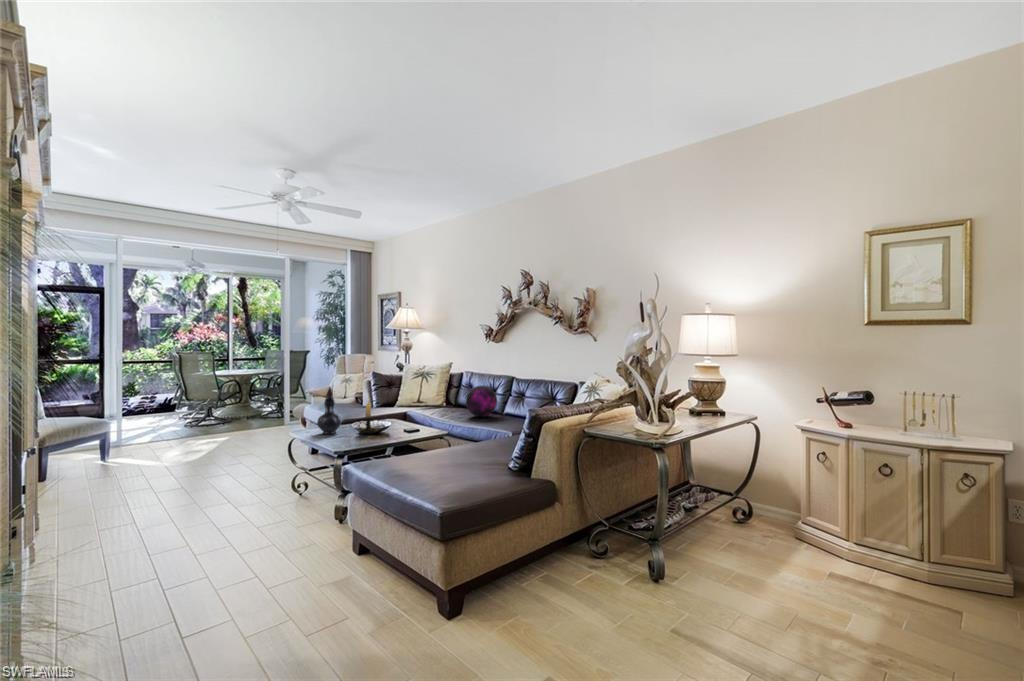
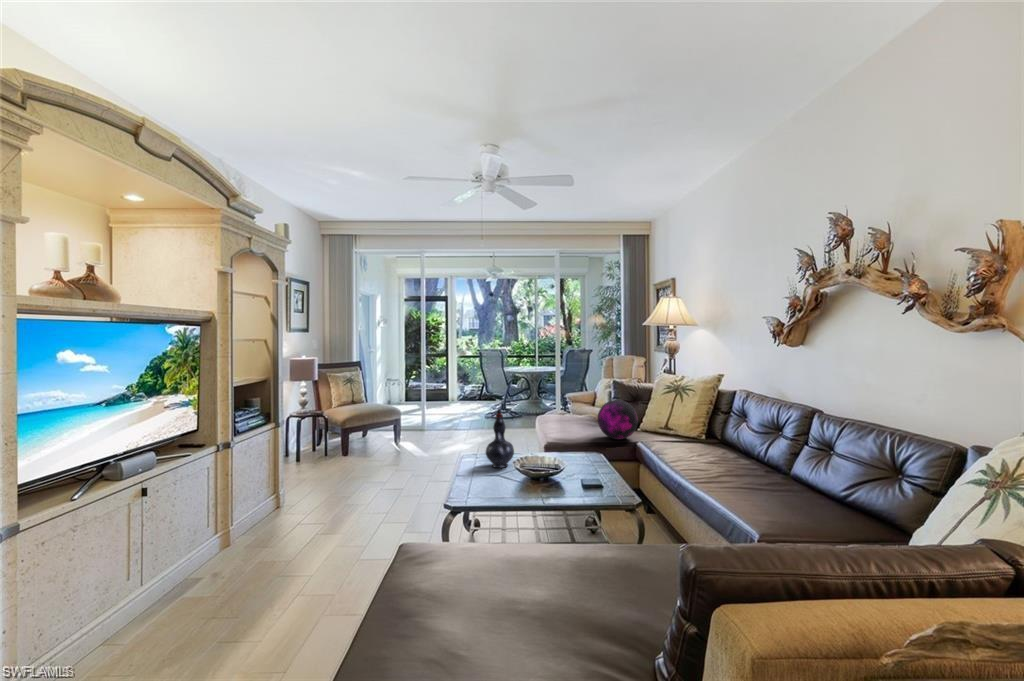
decorative orb: present [466,386,497,417] -> present [598,400,638,440]
candle holder: present [359,398,378,434] -> none [522,426,554,478]

